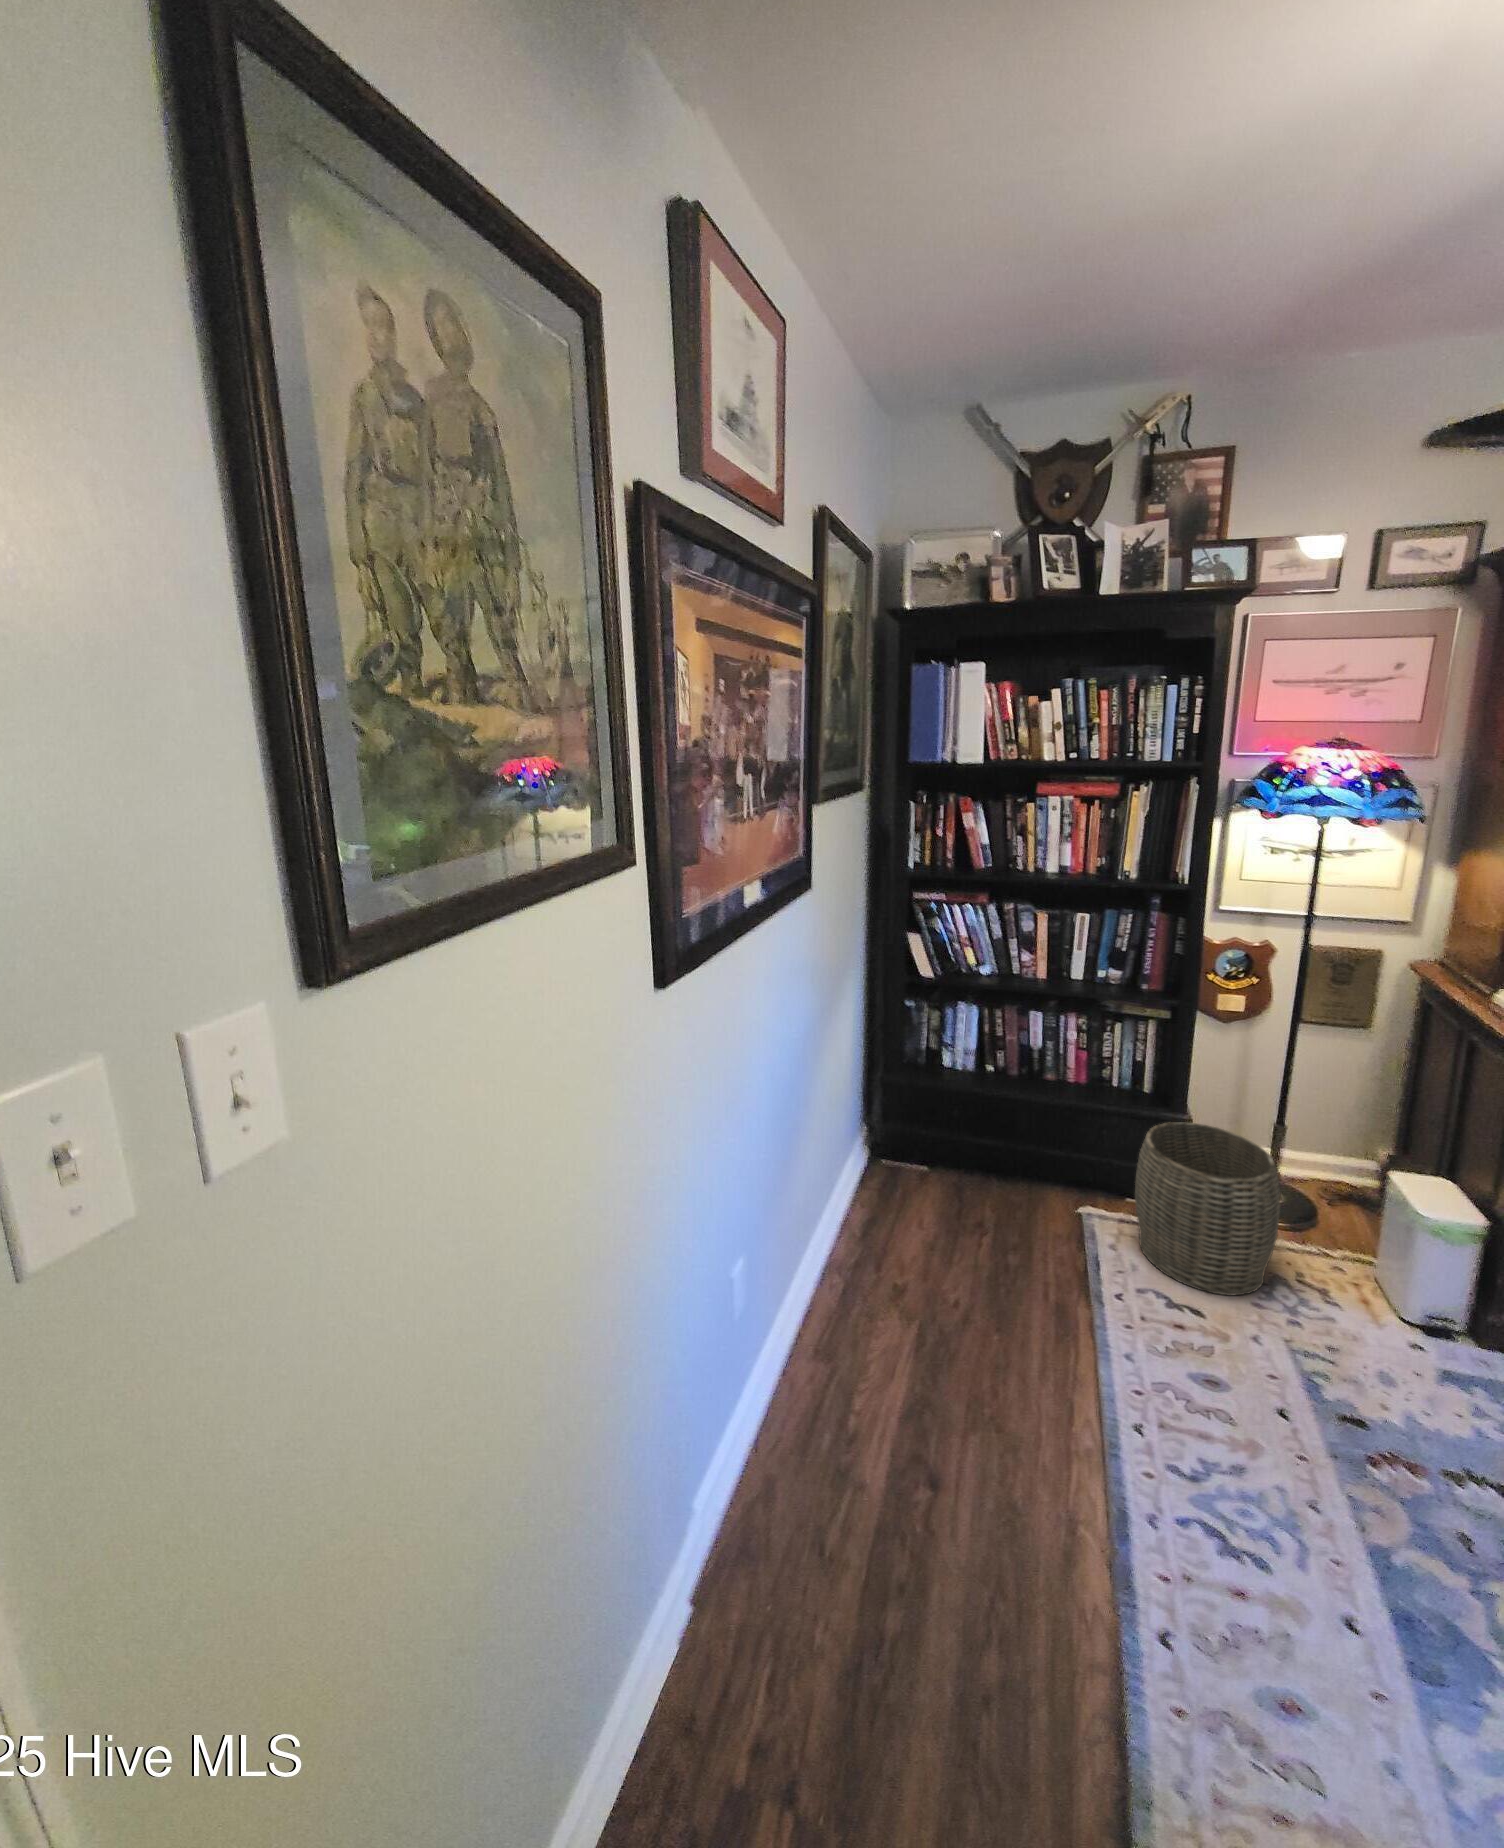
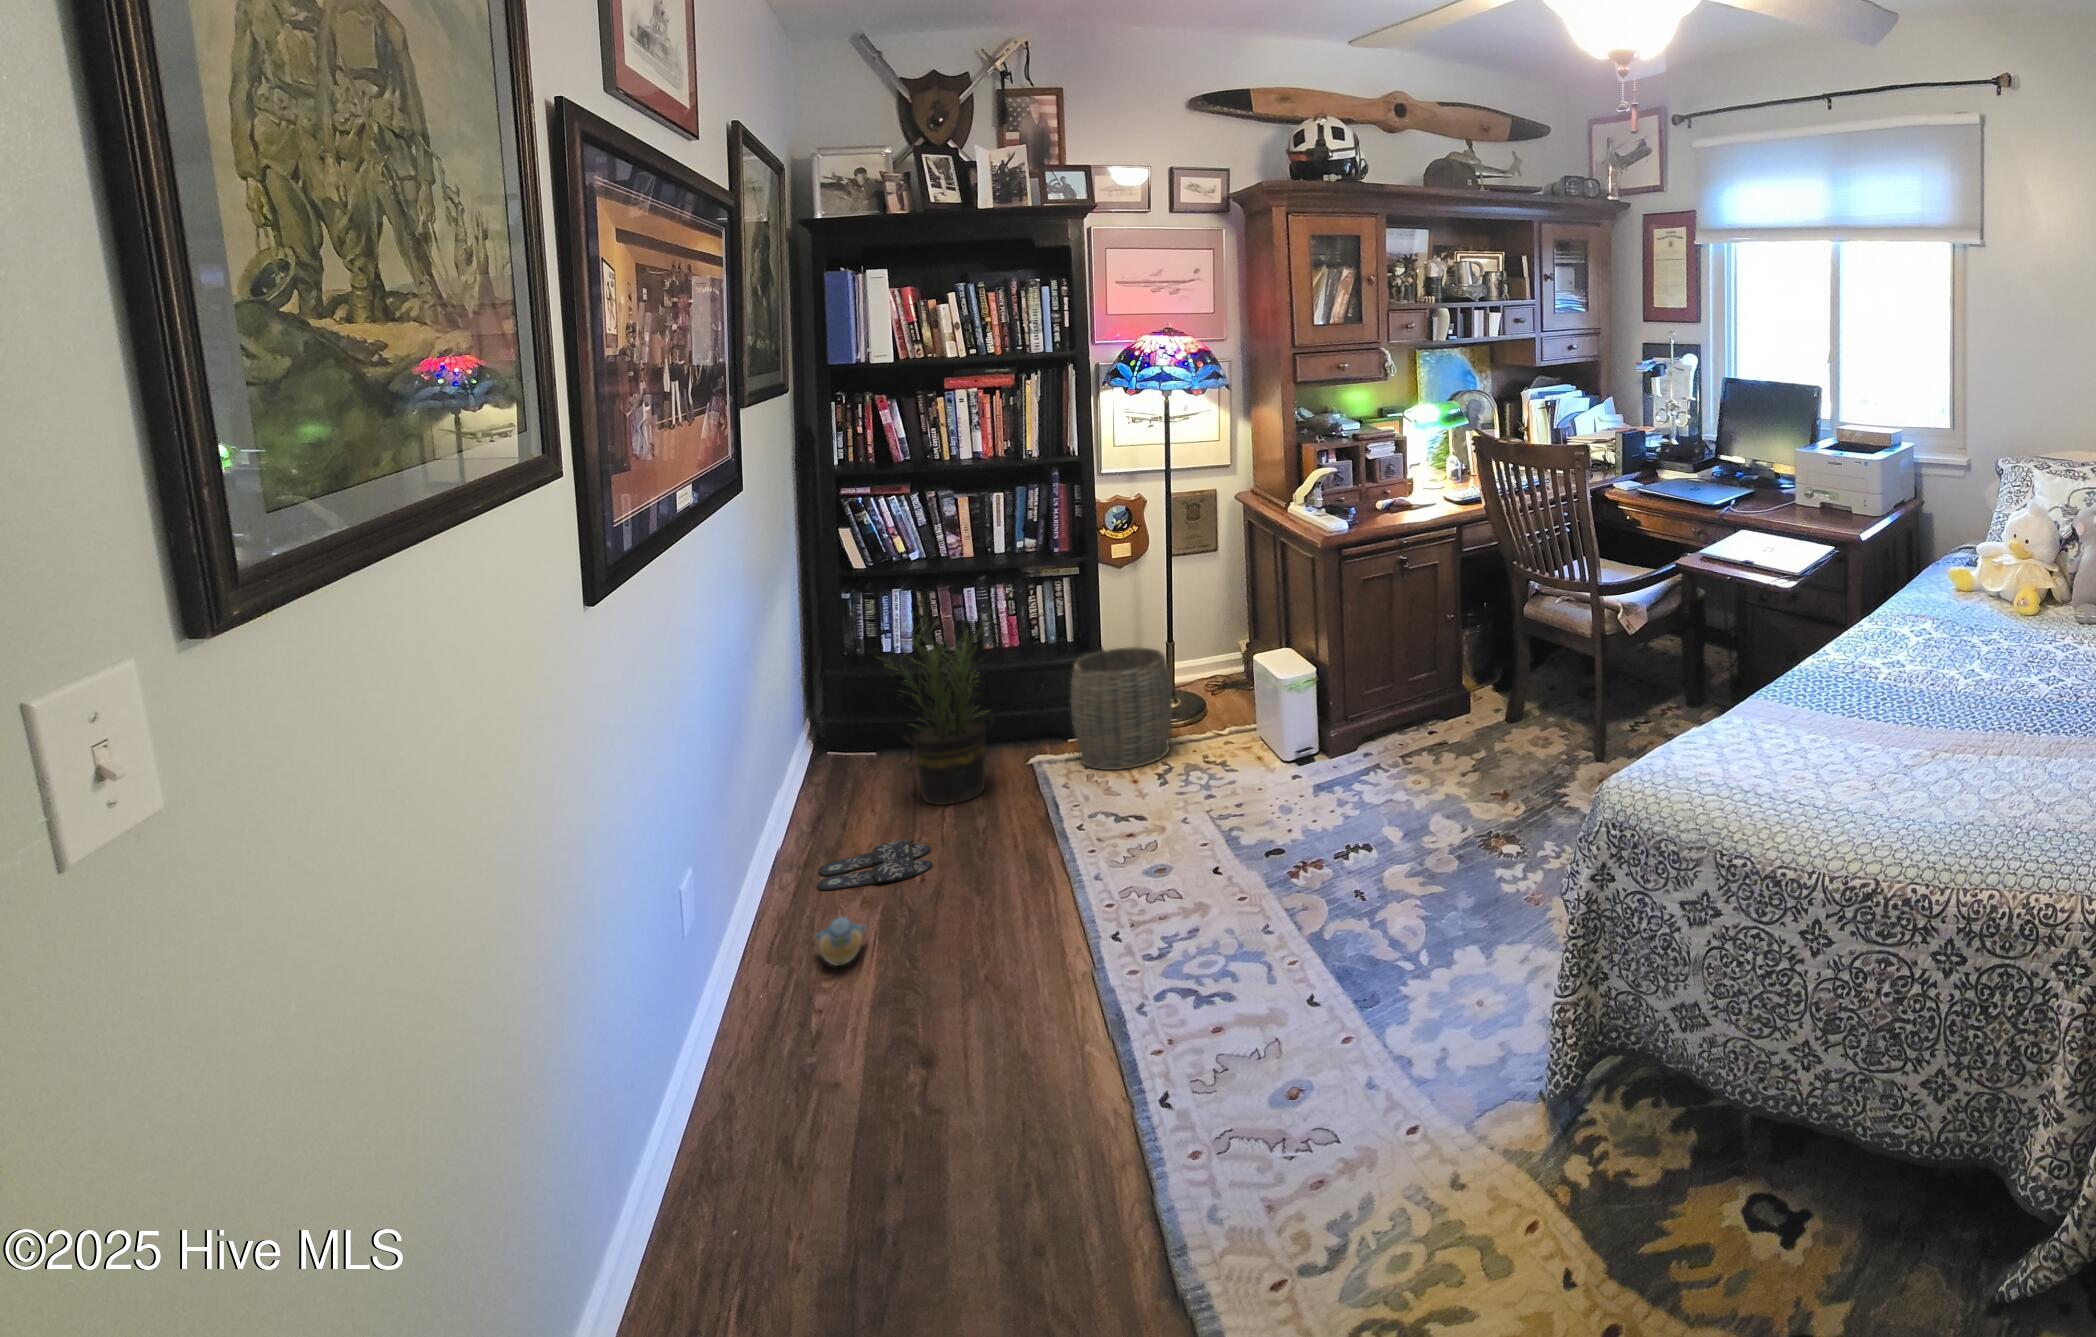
potted plant: none [916,1009,1072,1247] -> present [882,599,991,805]
slippers: none [818,1279,940,1361] -> present [817,840,932,890]
plush toy: none [761,1429,822,1508] -> present [815,917,866,966]

